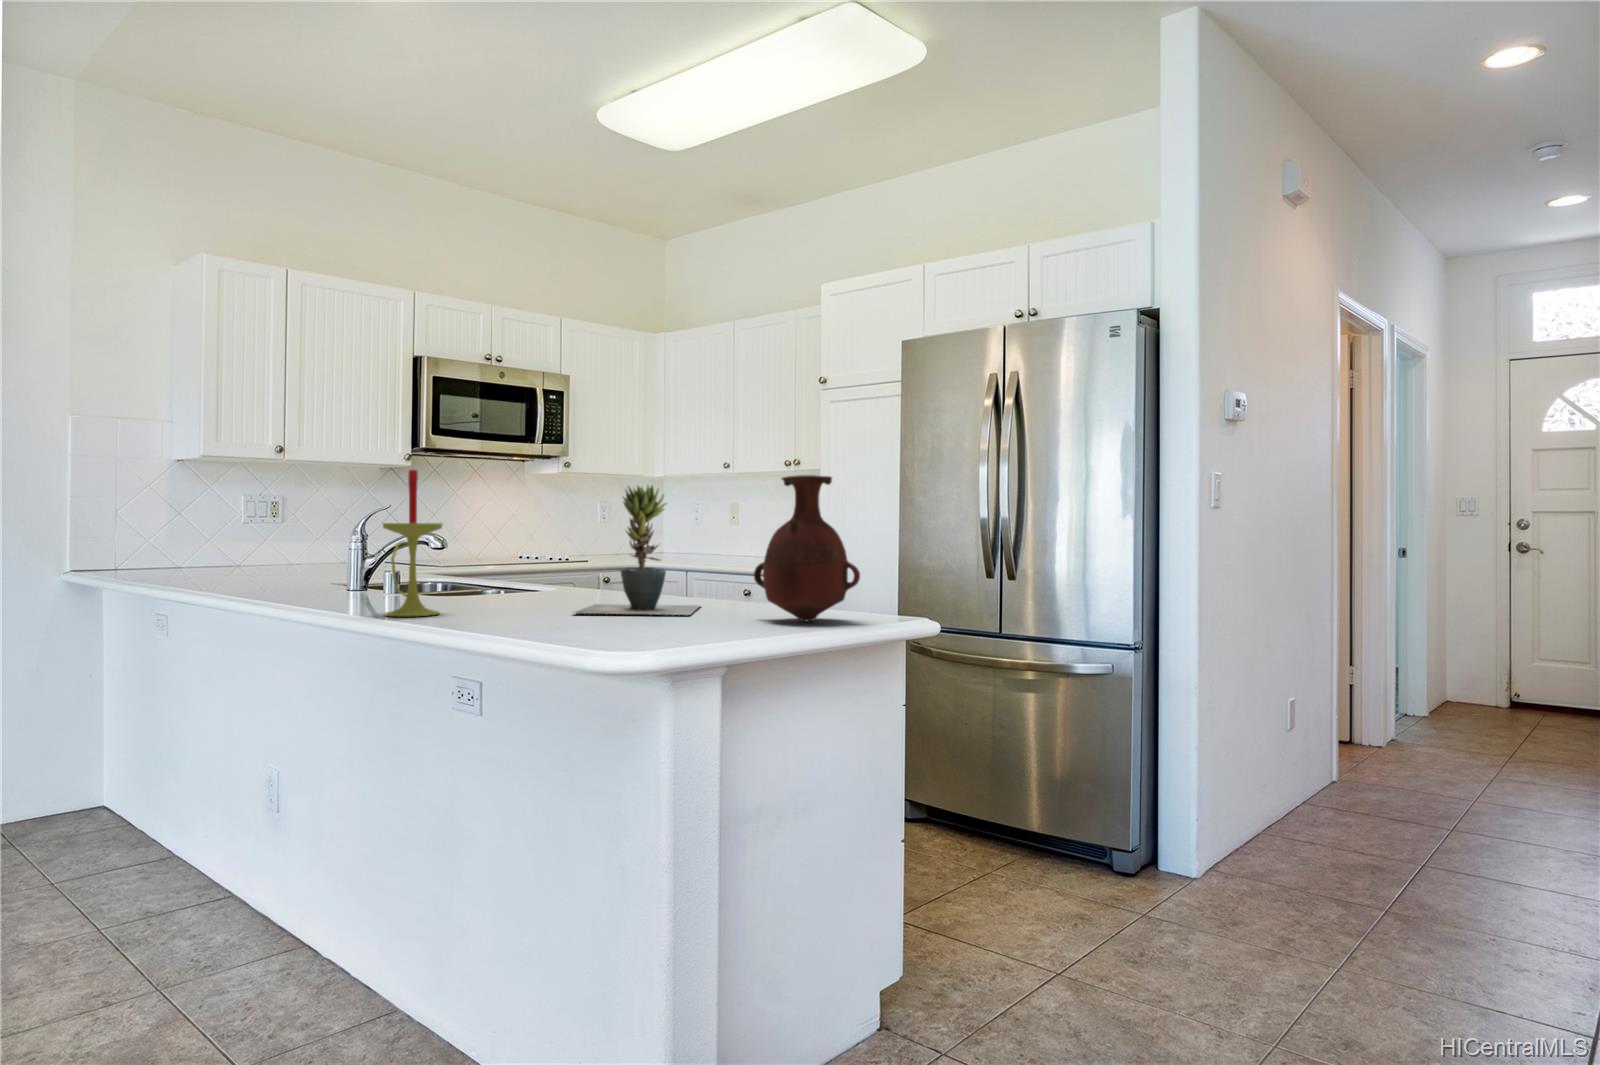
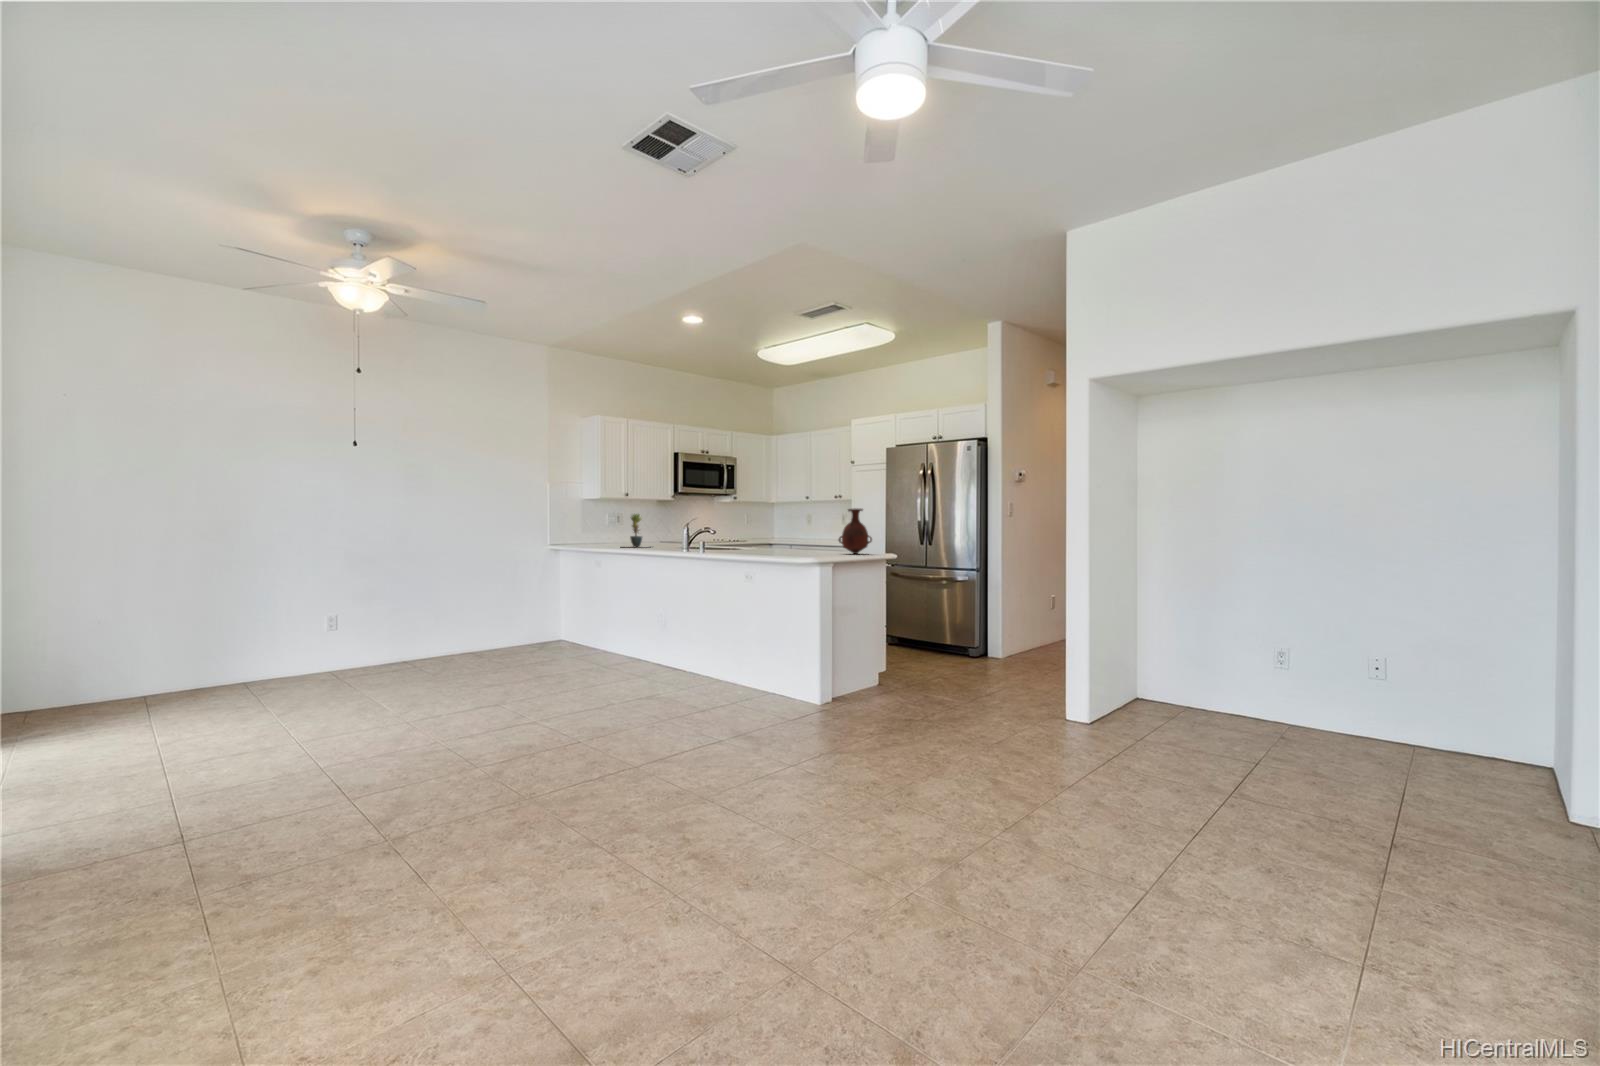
candle: present [383,469,442,616] -> none [720,506,739,553]
potted plant: present [575,486,699,615] -> present [630,514,647,548]

